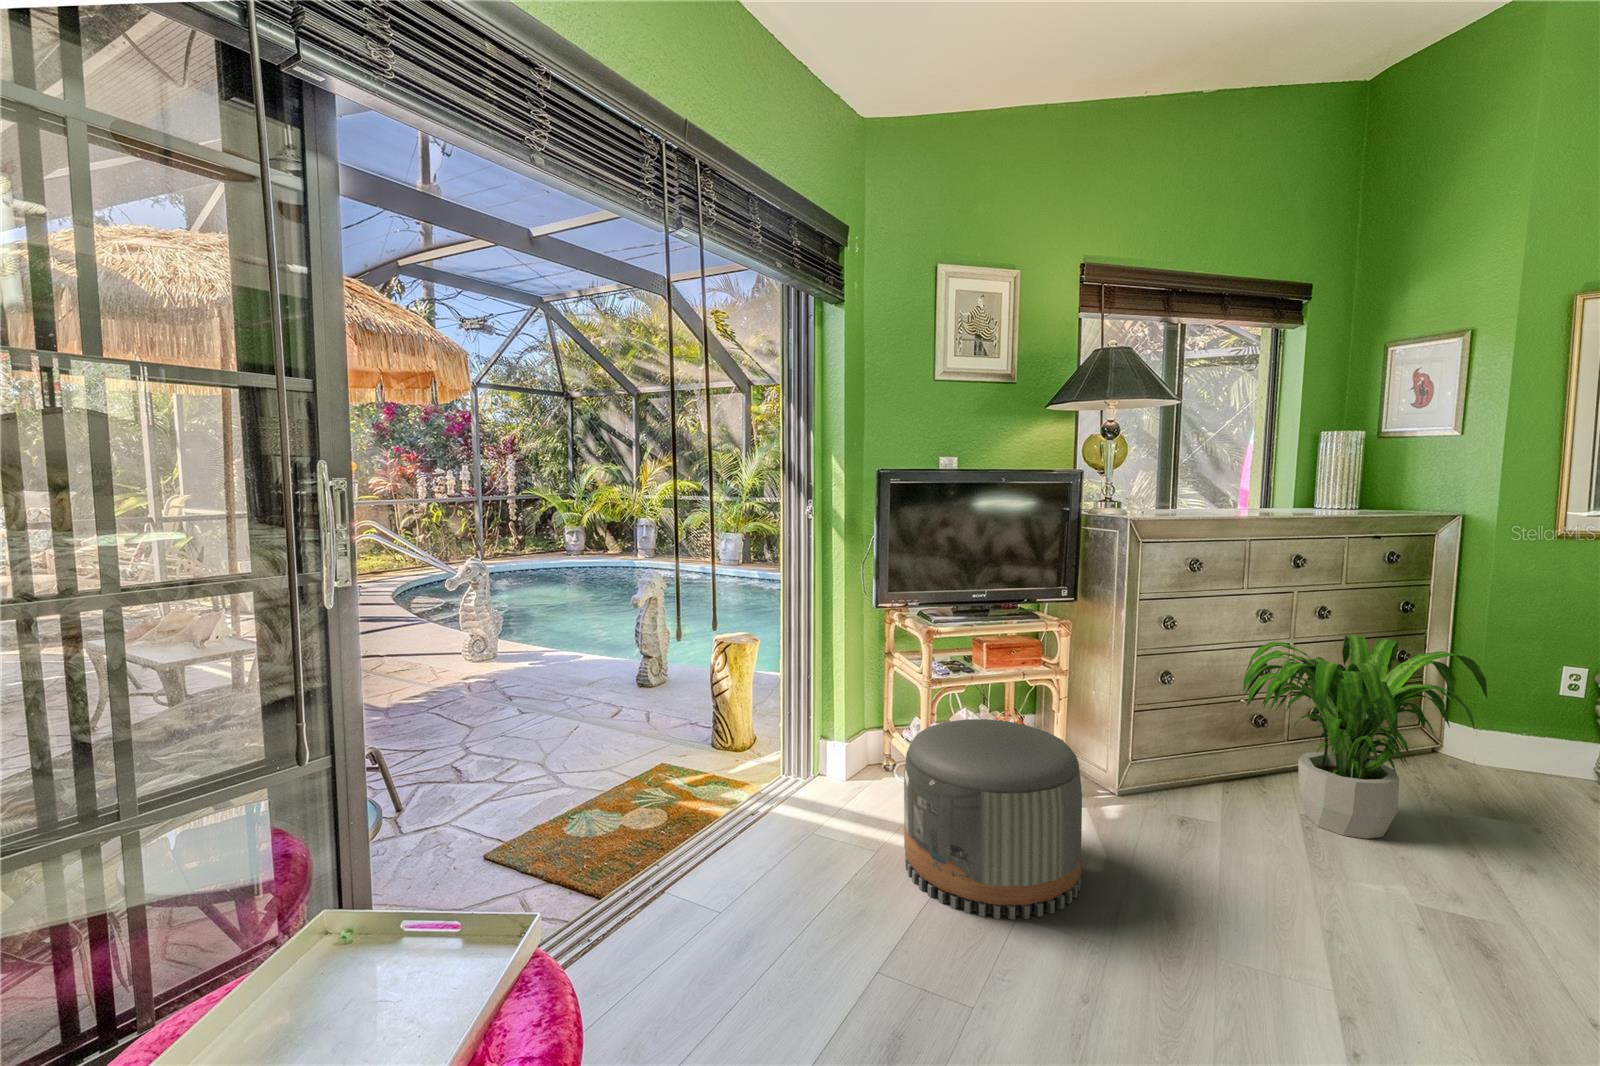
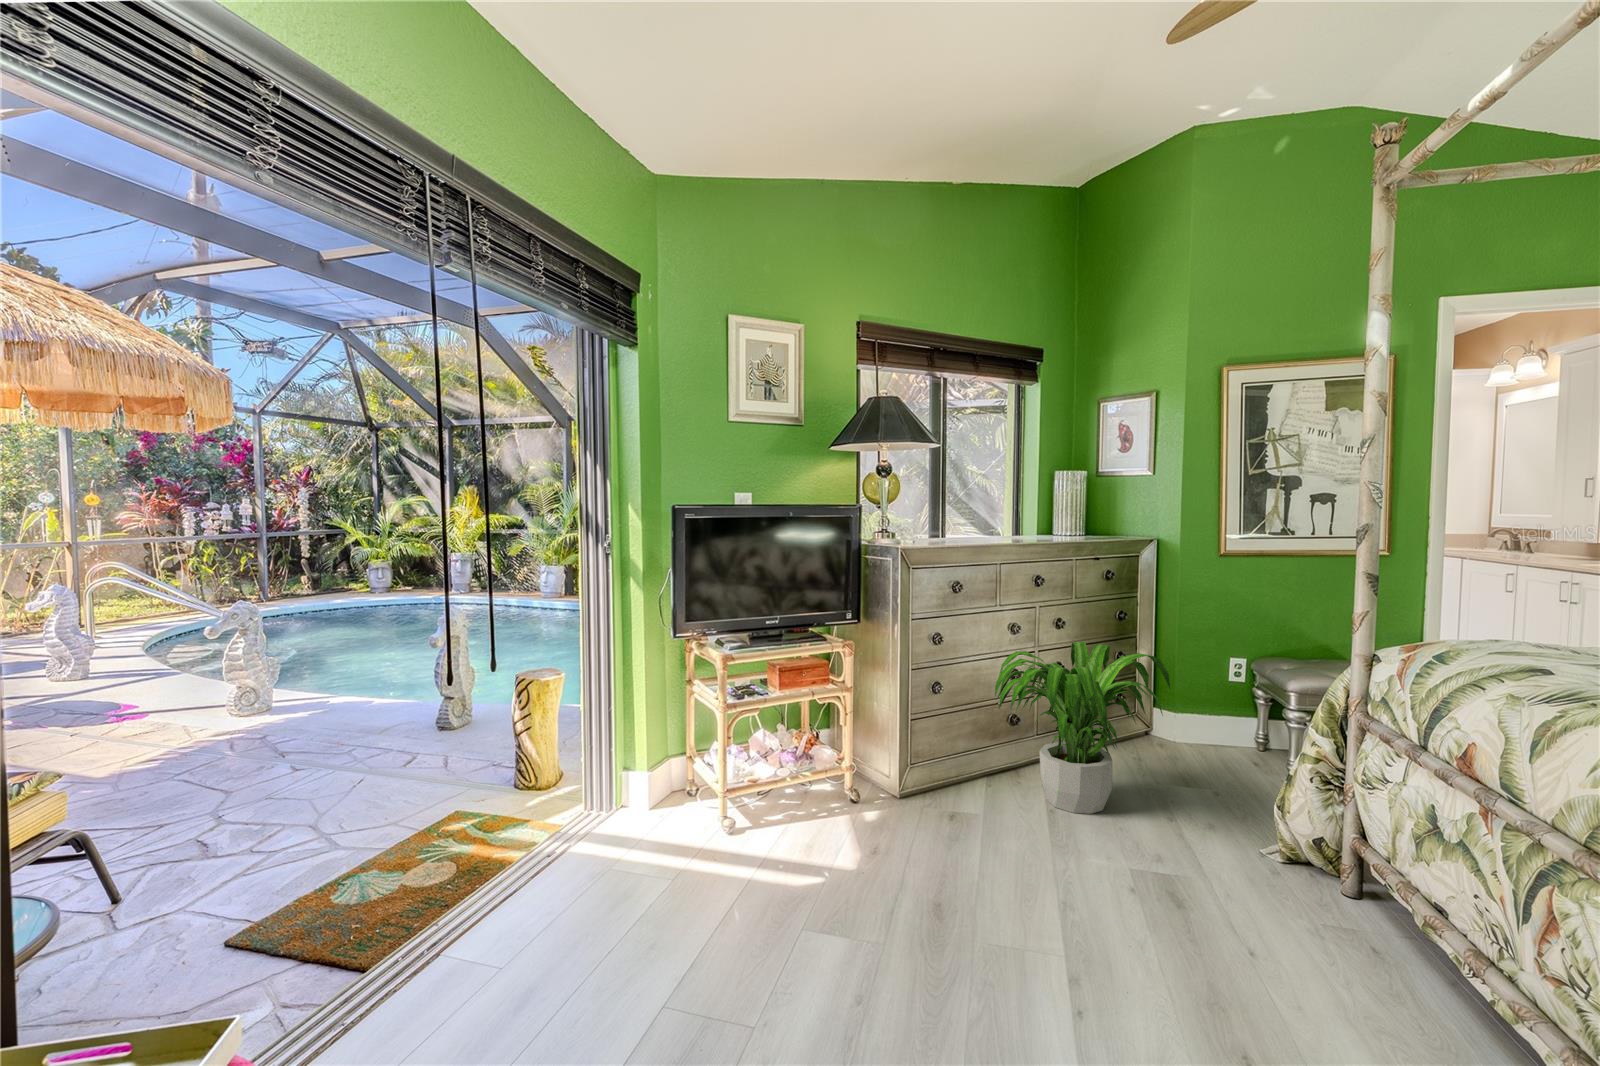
pouf: present [904,719,1082,919] -> none [697,740,860,933]

